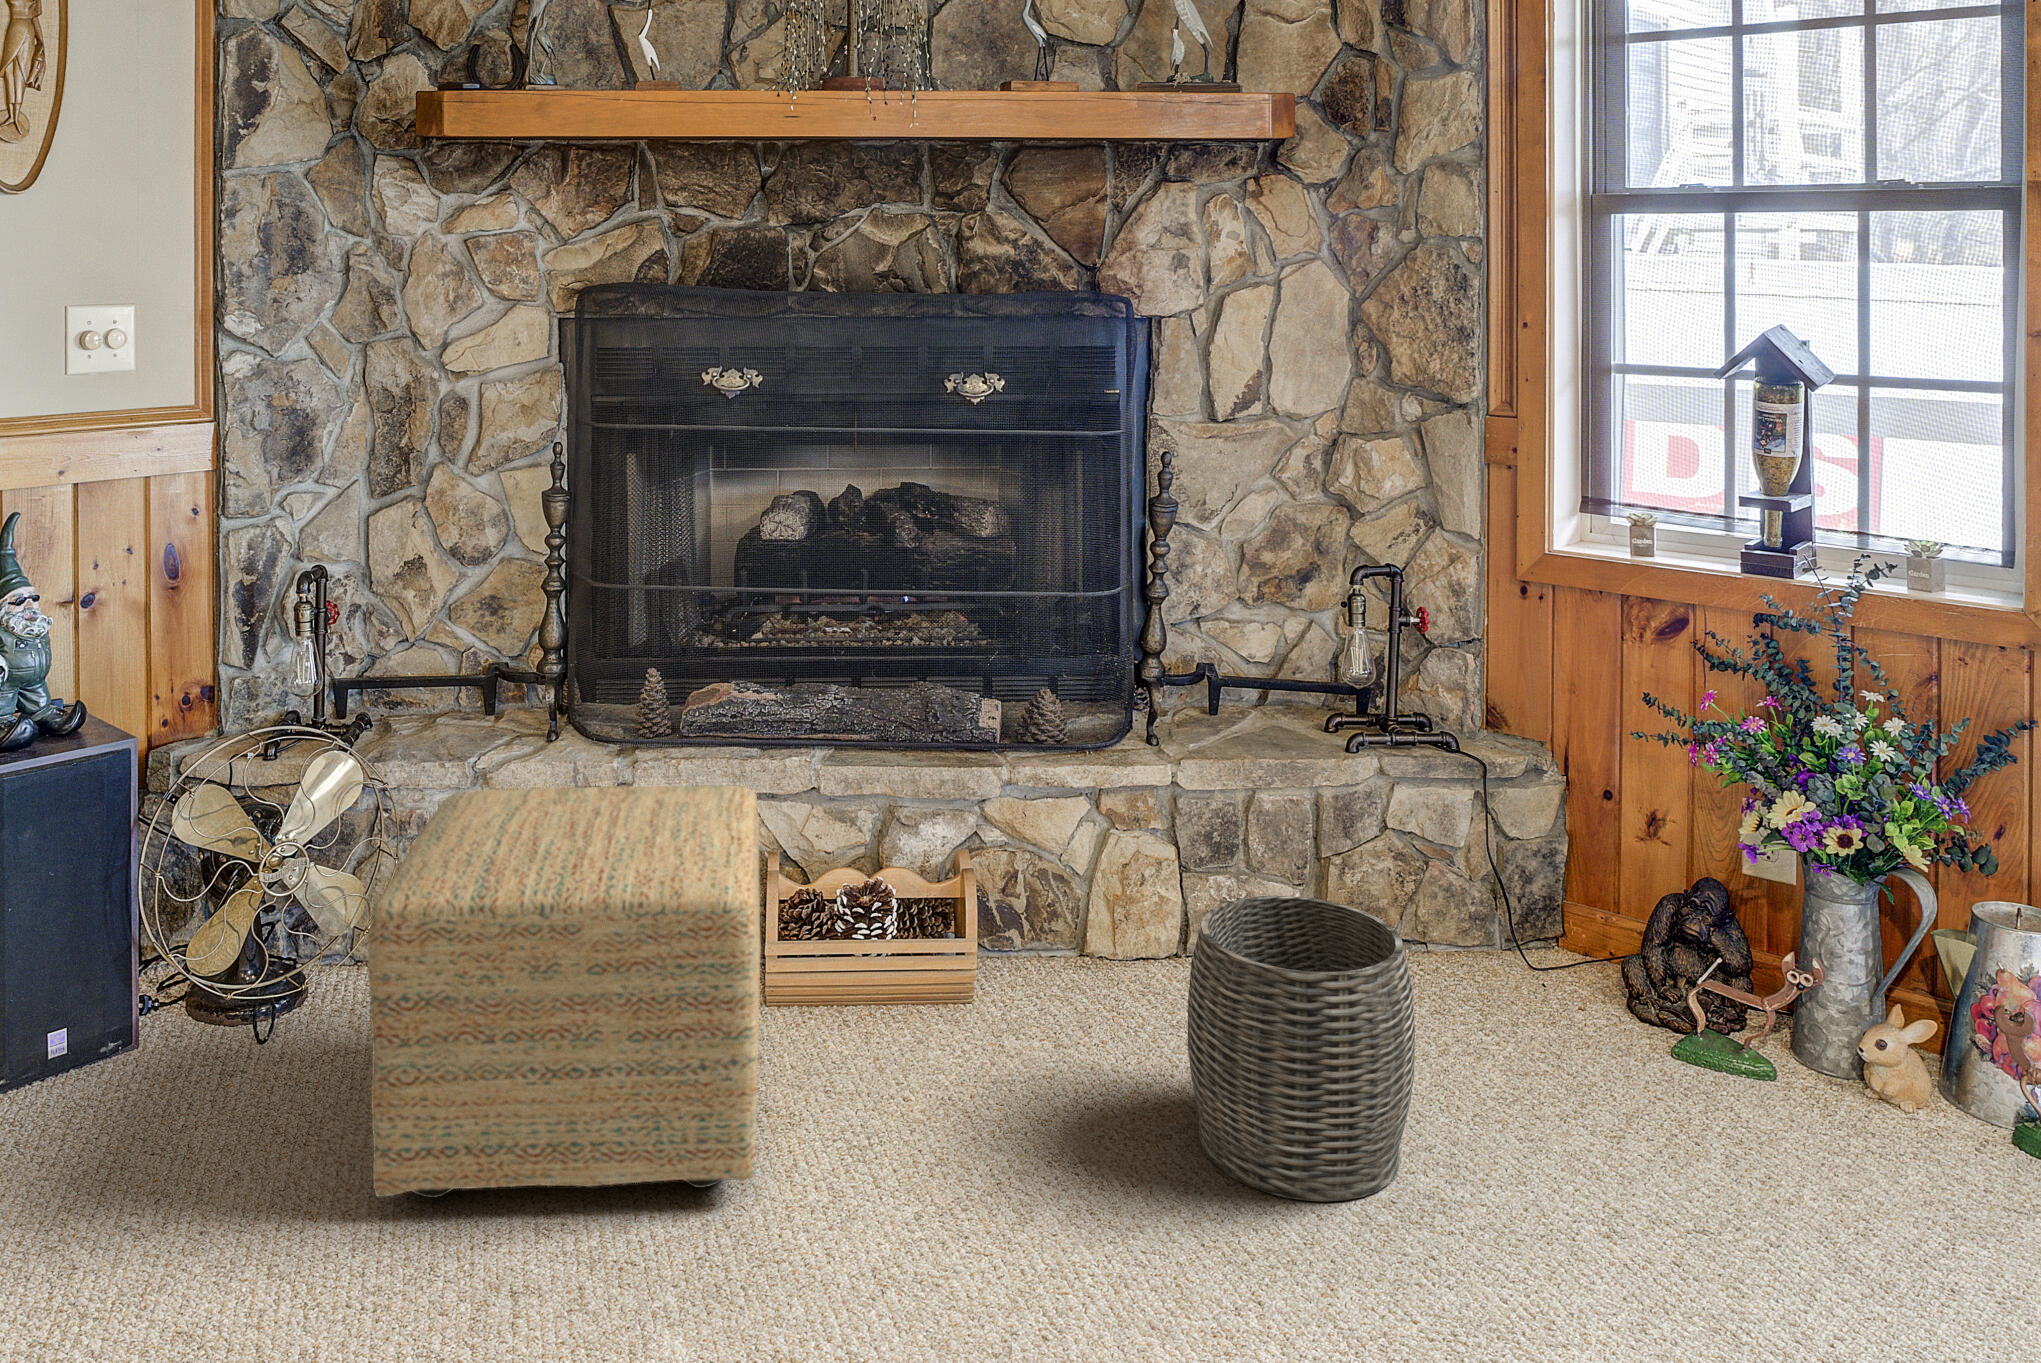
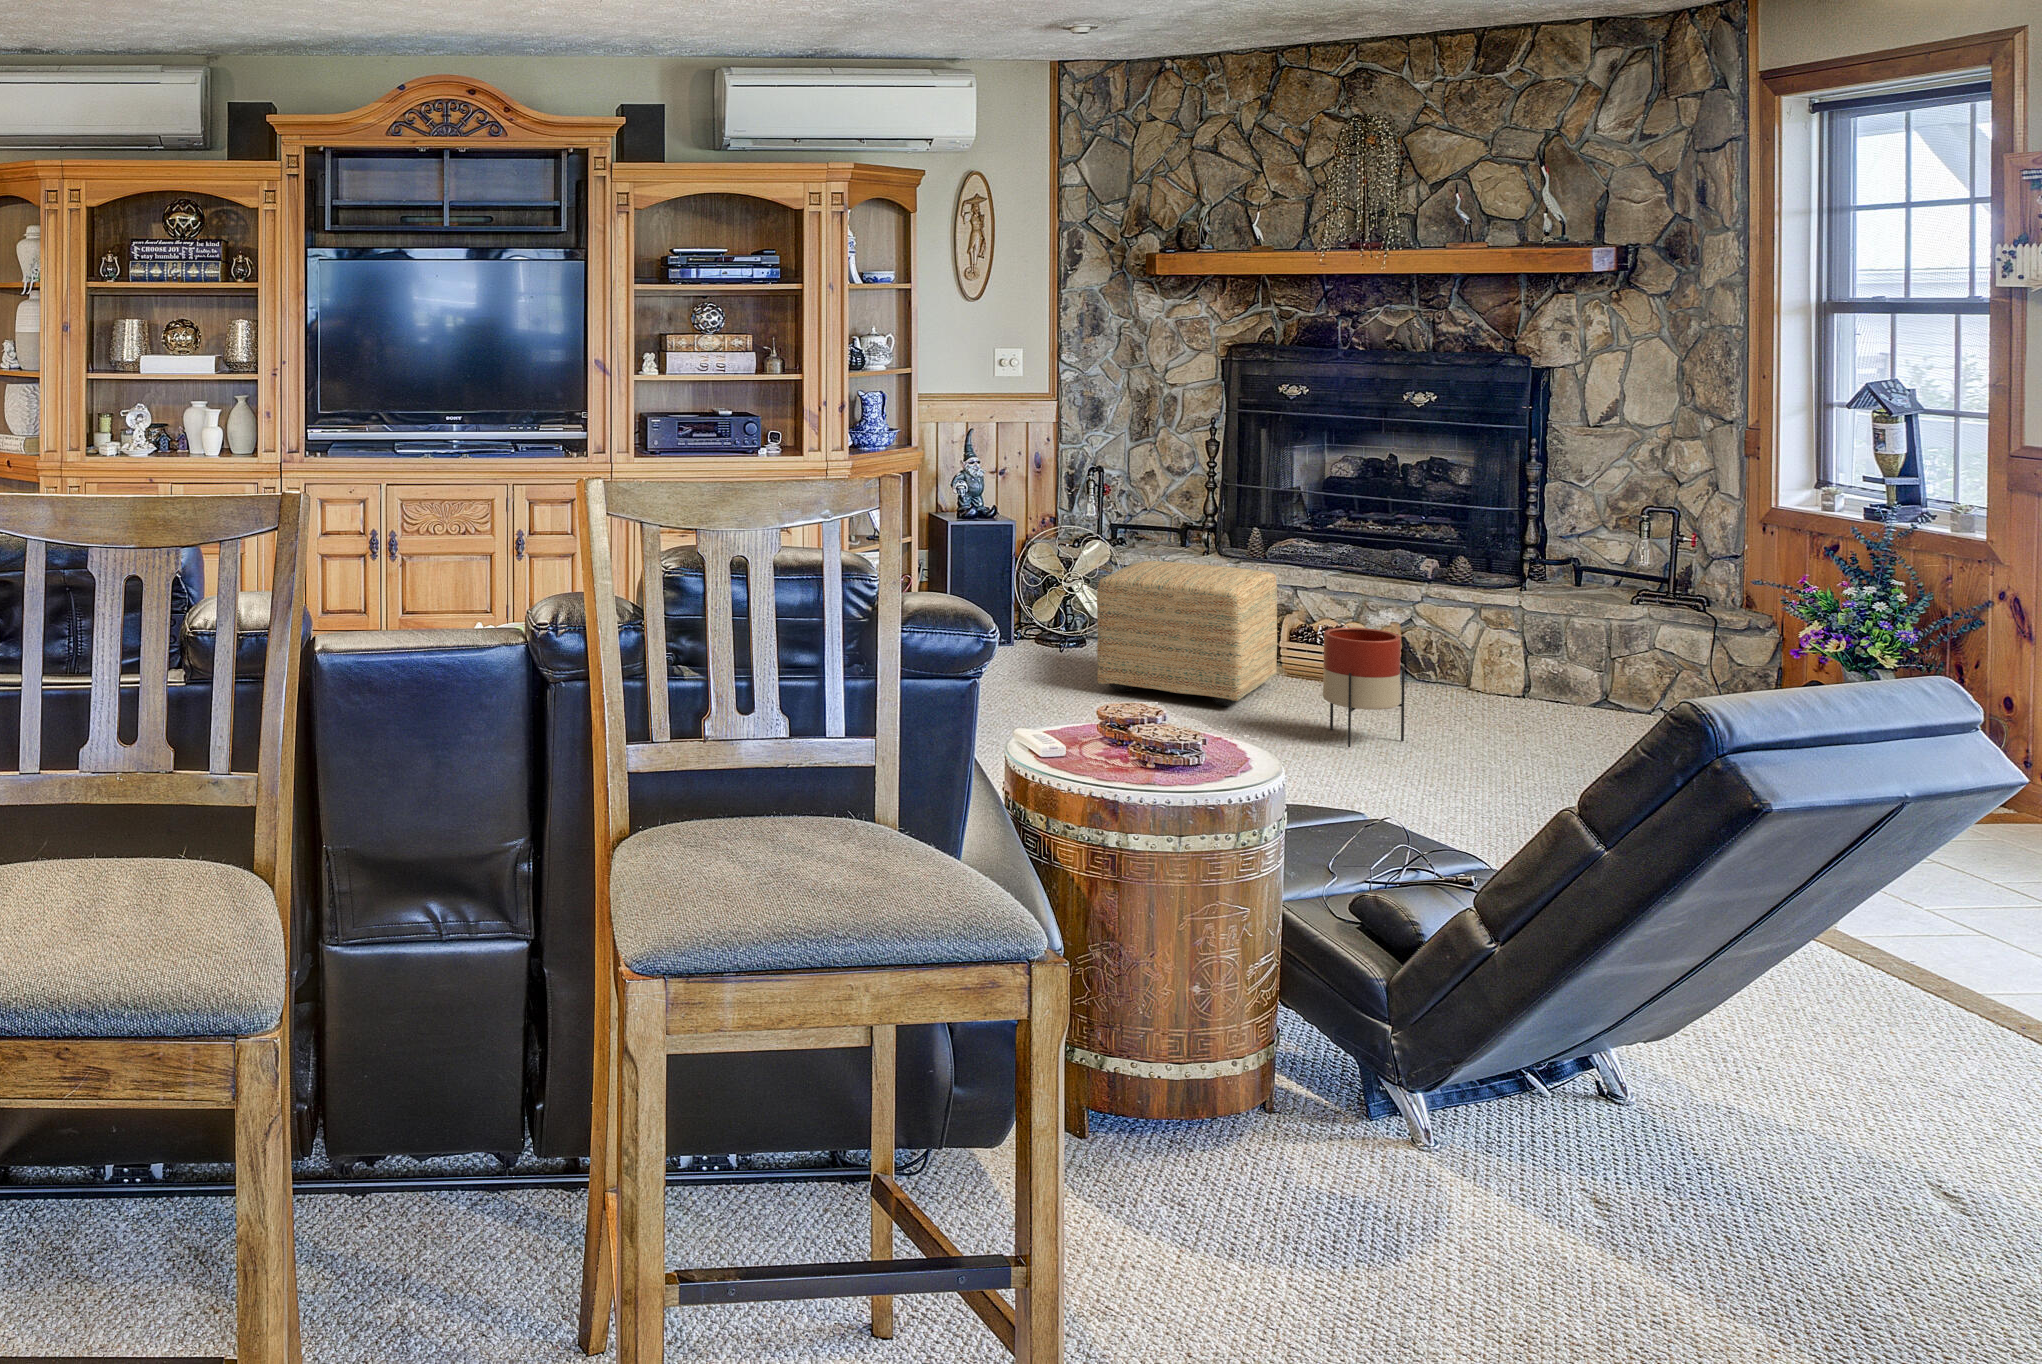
woven basket: present [1188,896,1415,1201] -> none [1441,637,1551,752]
planter: none [990,948,1176,1317] -> present [1323,628,1405,748]

